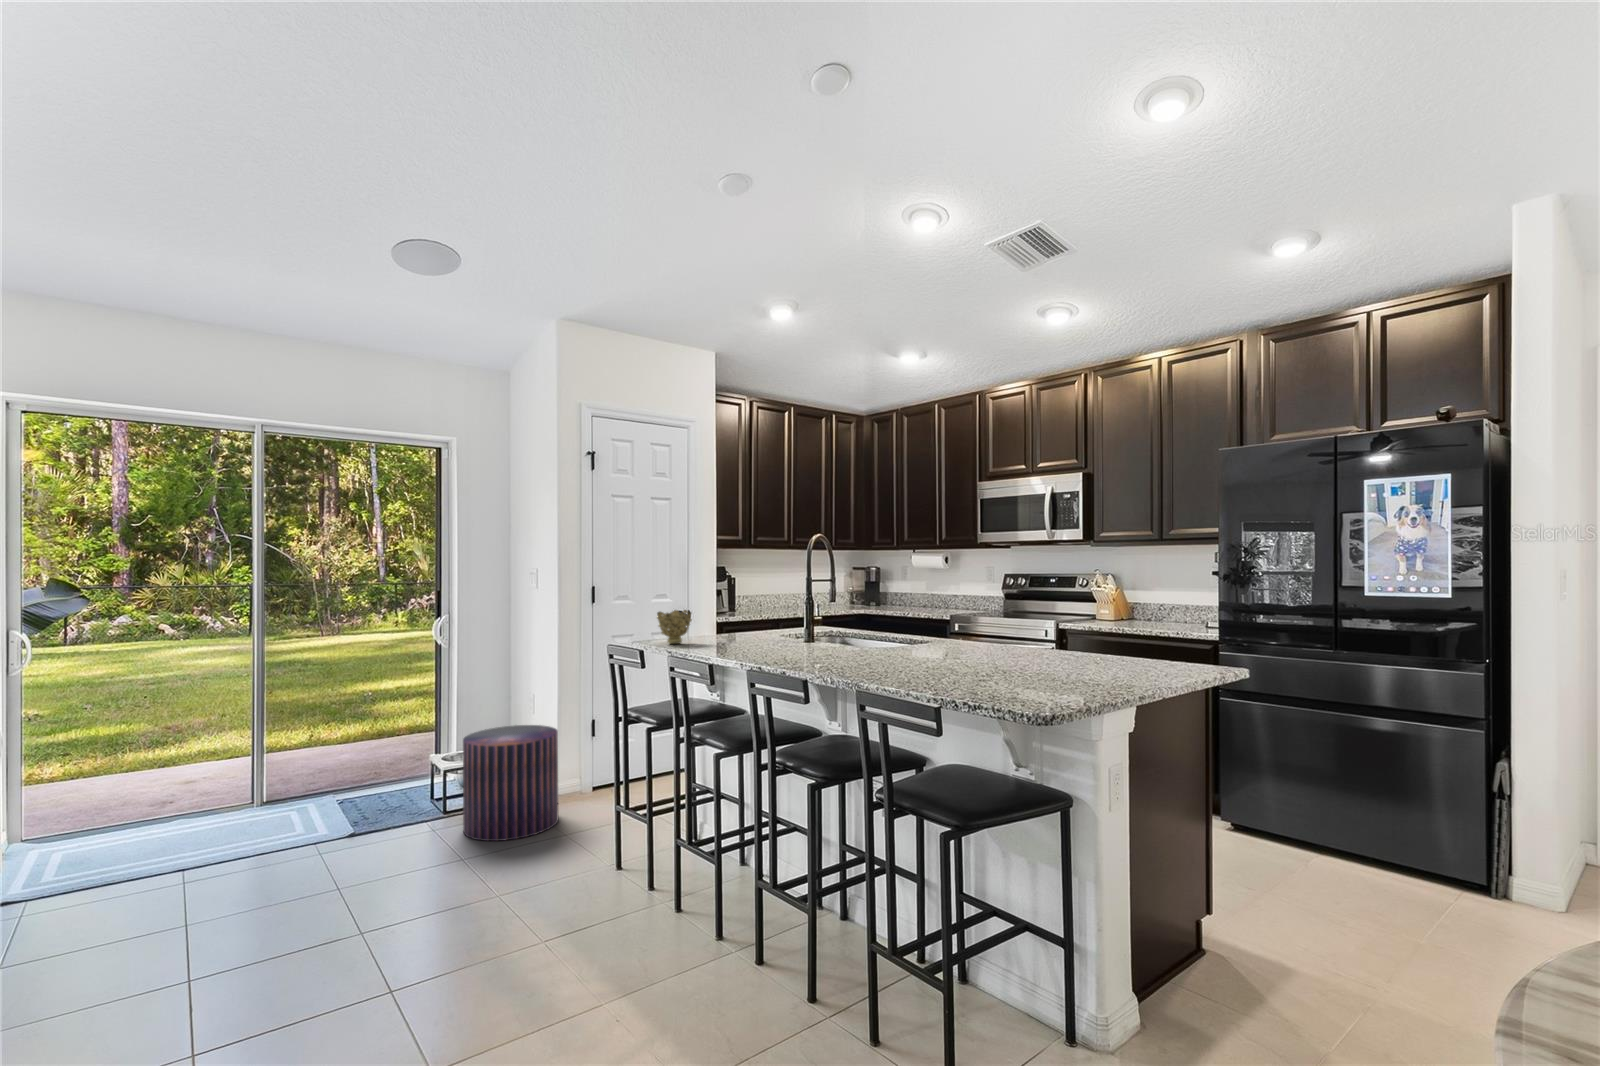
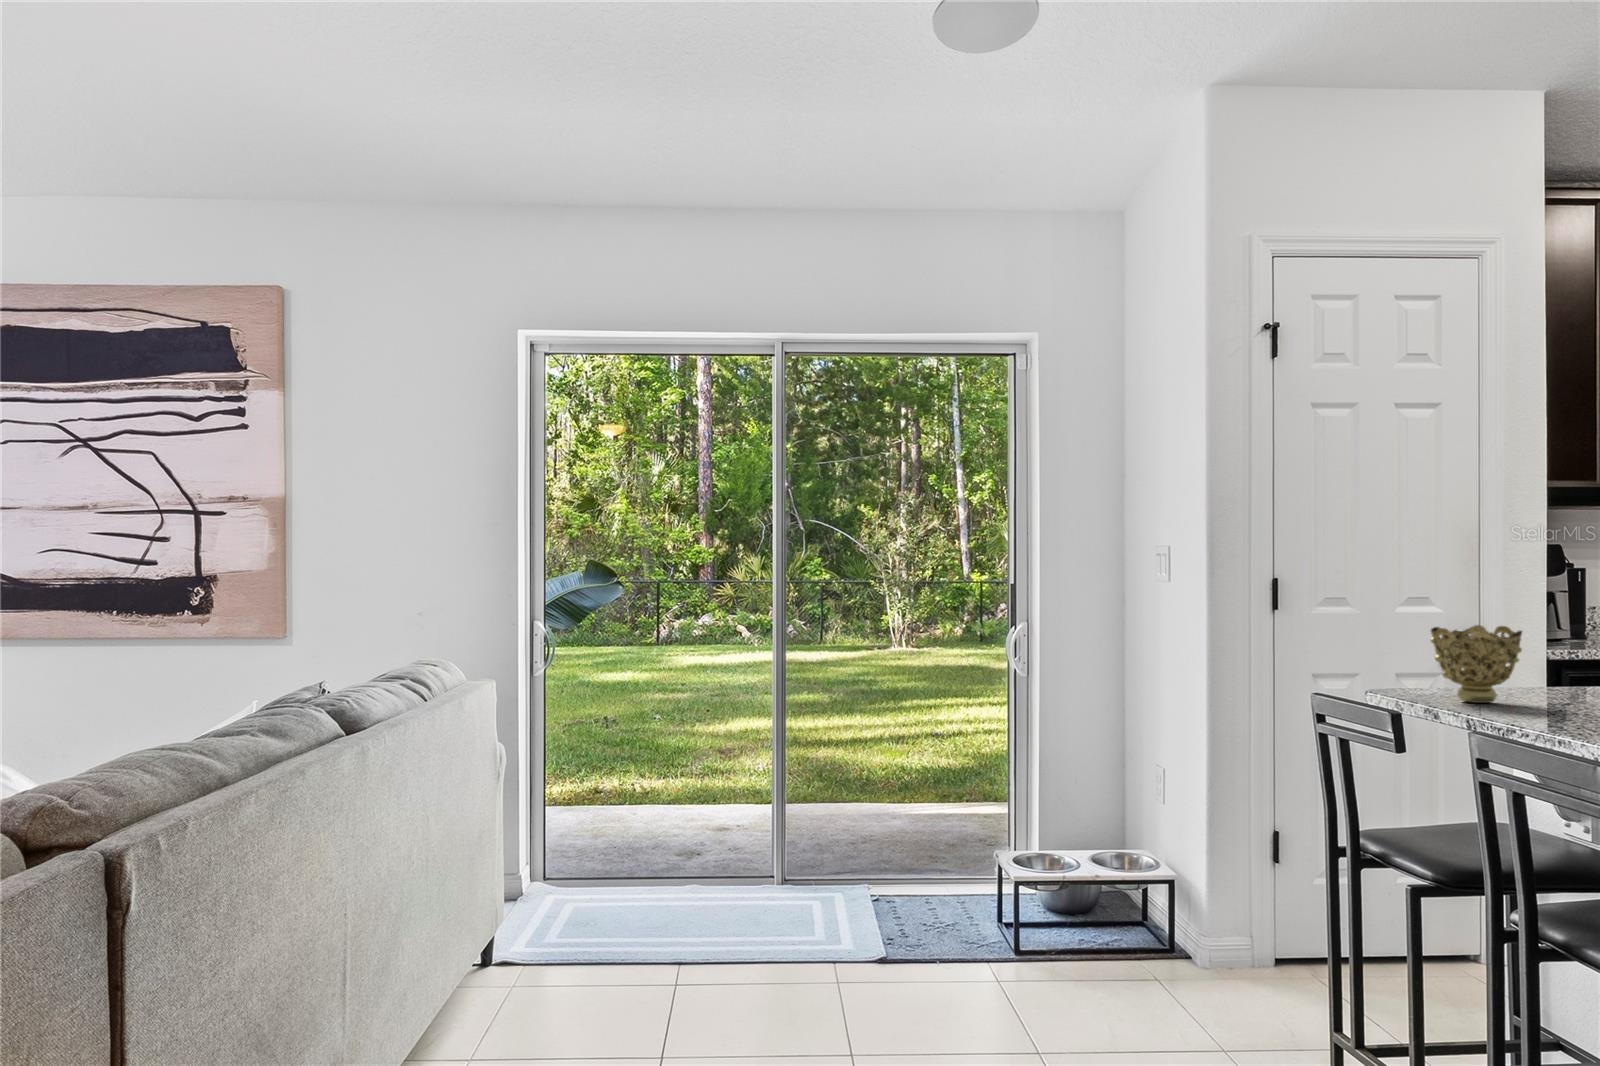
pouf: present [463,725,559,841] -> none [1041,822,1212,1038]

